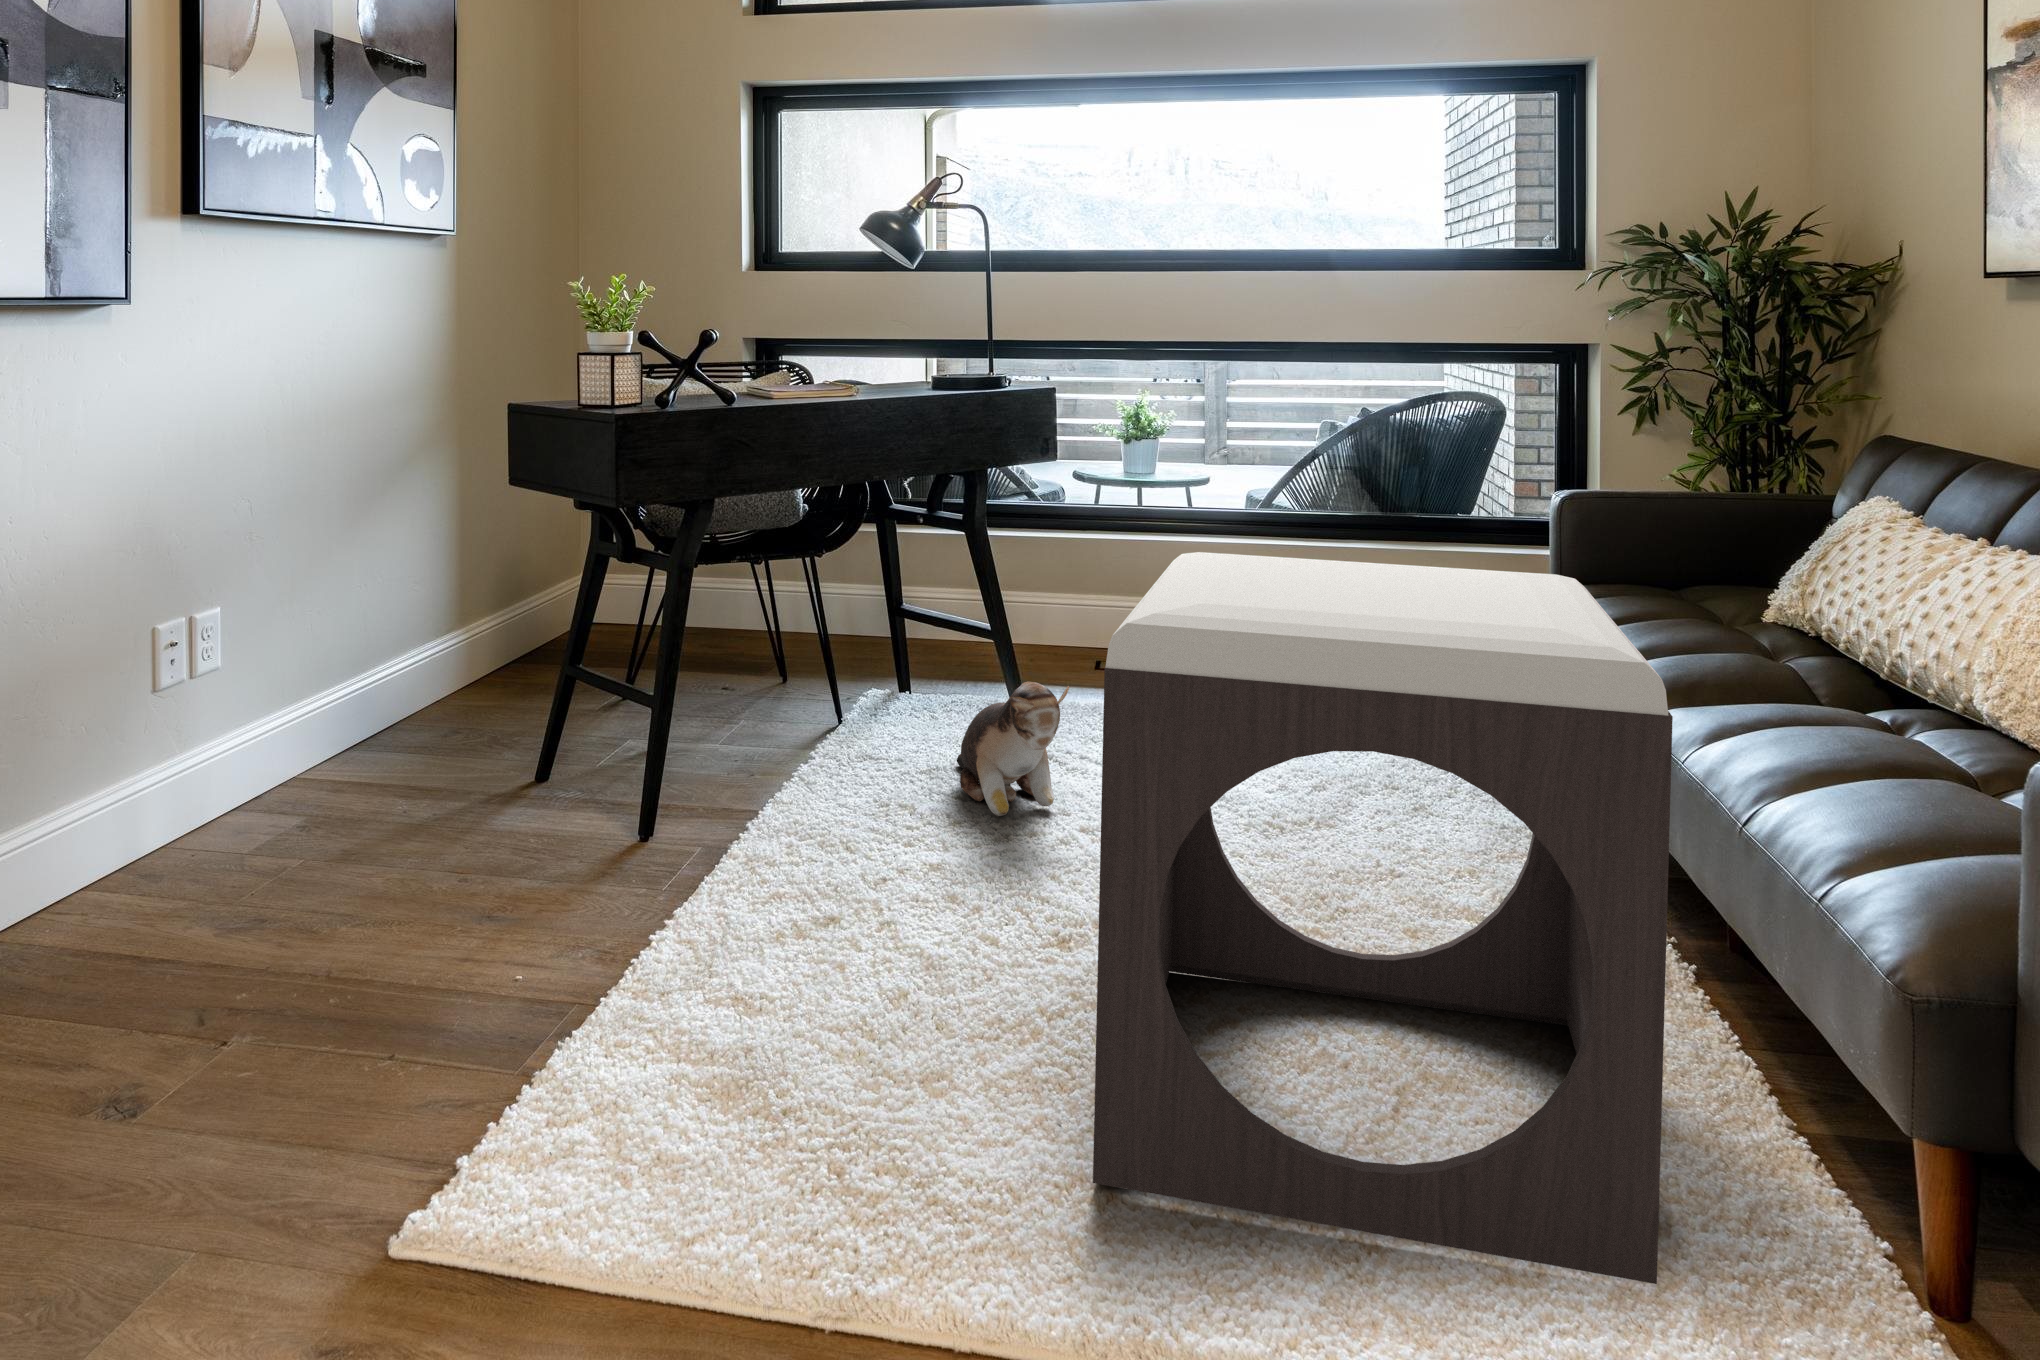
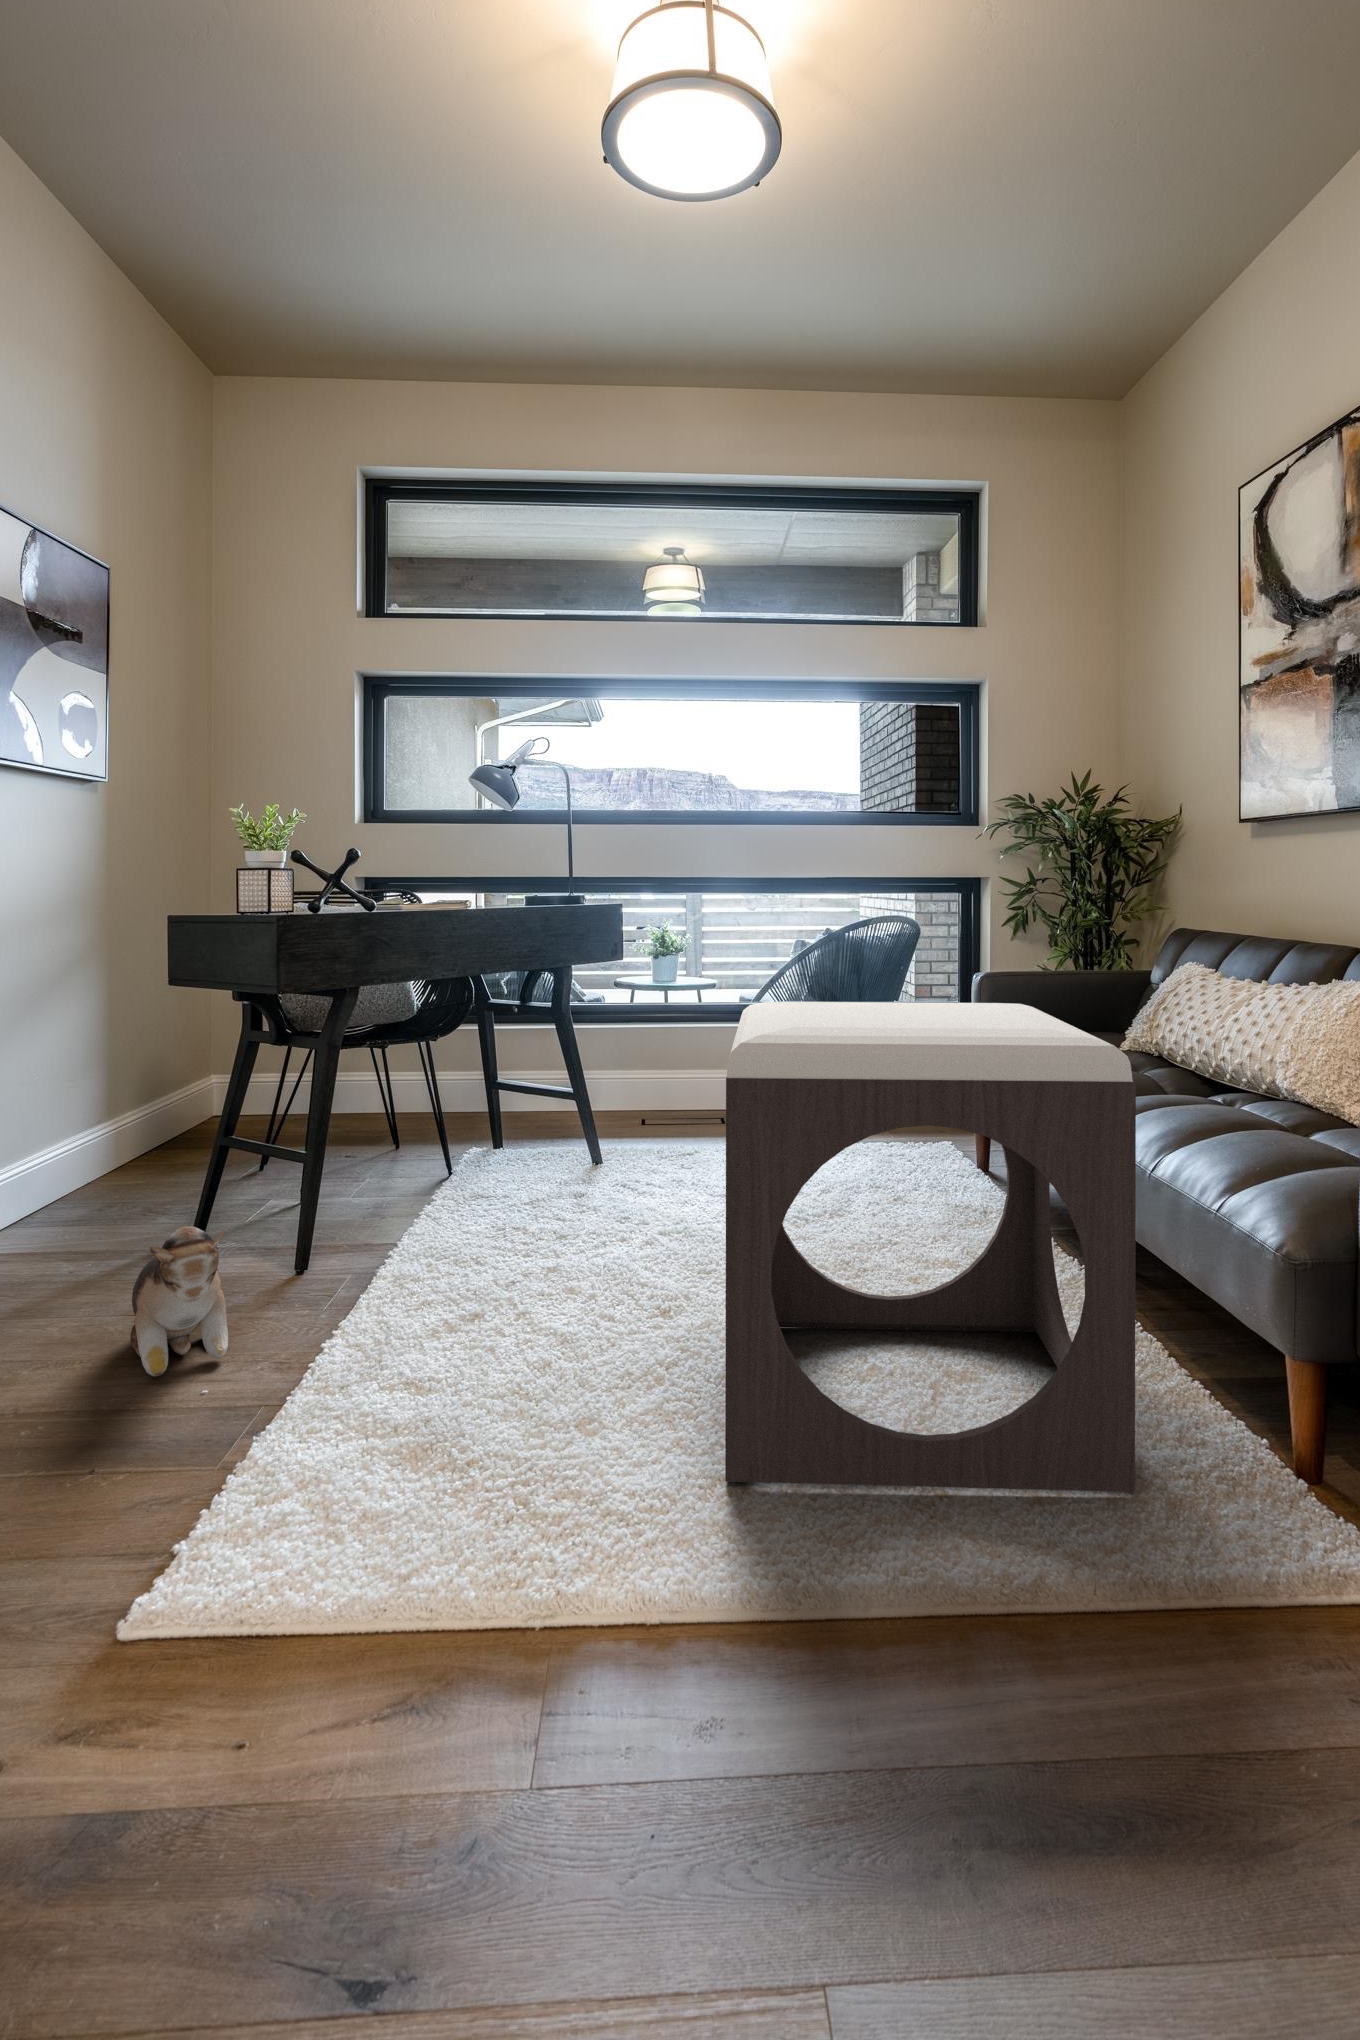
plush toy: present [957,682,1069,816] -> present [130,1226,228,1376]

